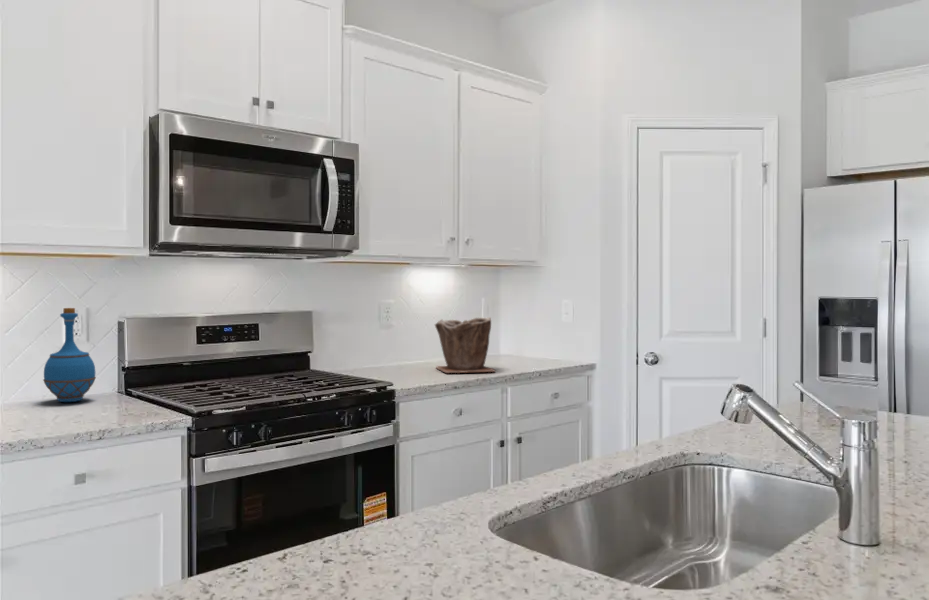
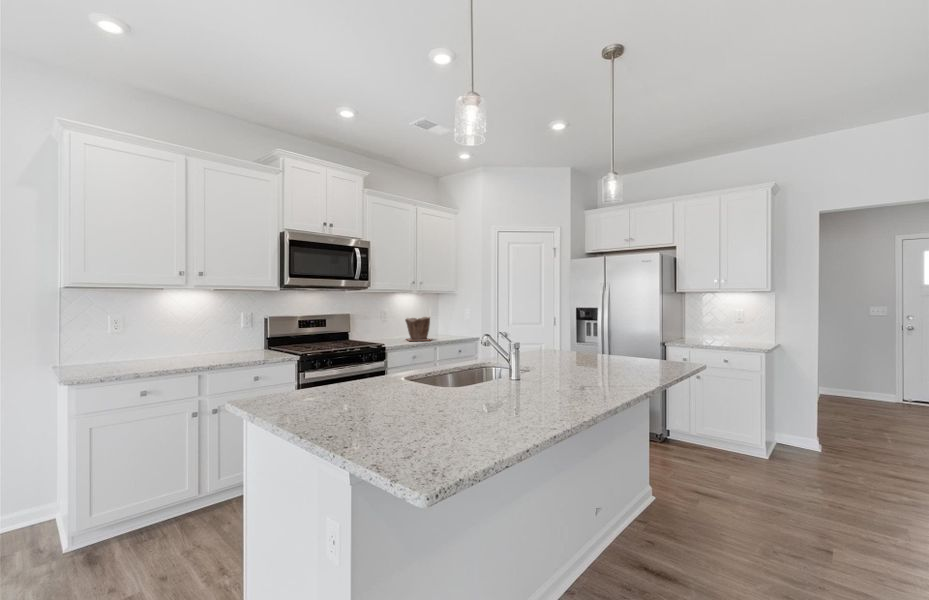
bottle: present [43,308,96,402] -> none [234,312,257,352]

